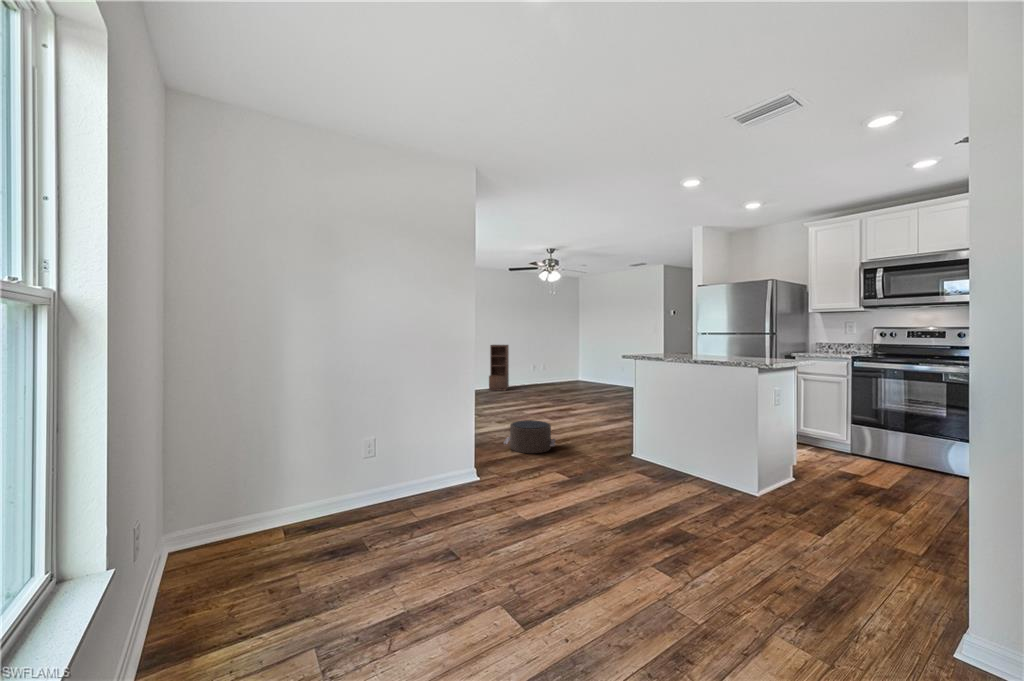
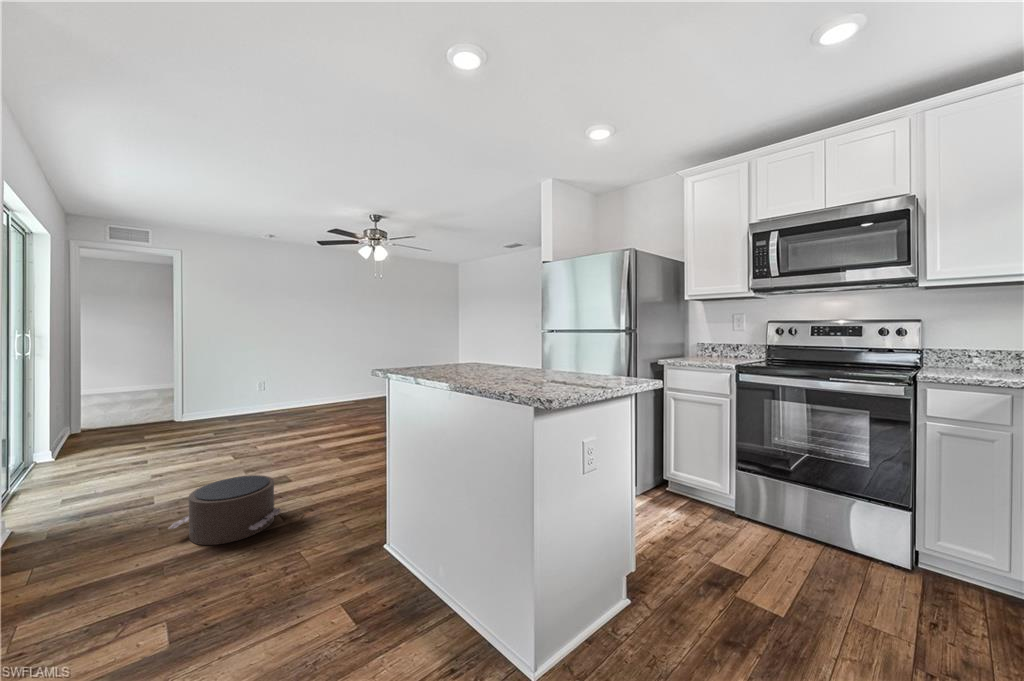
bookshelf: present [489,345,509,391] -> none [333,346,364,404]

